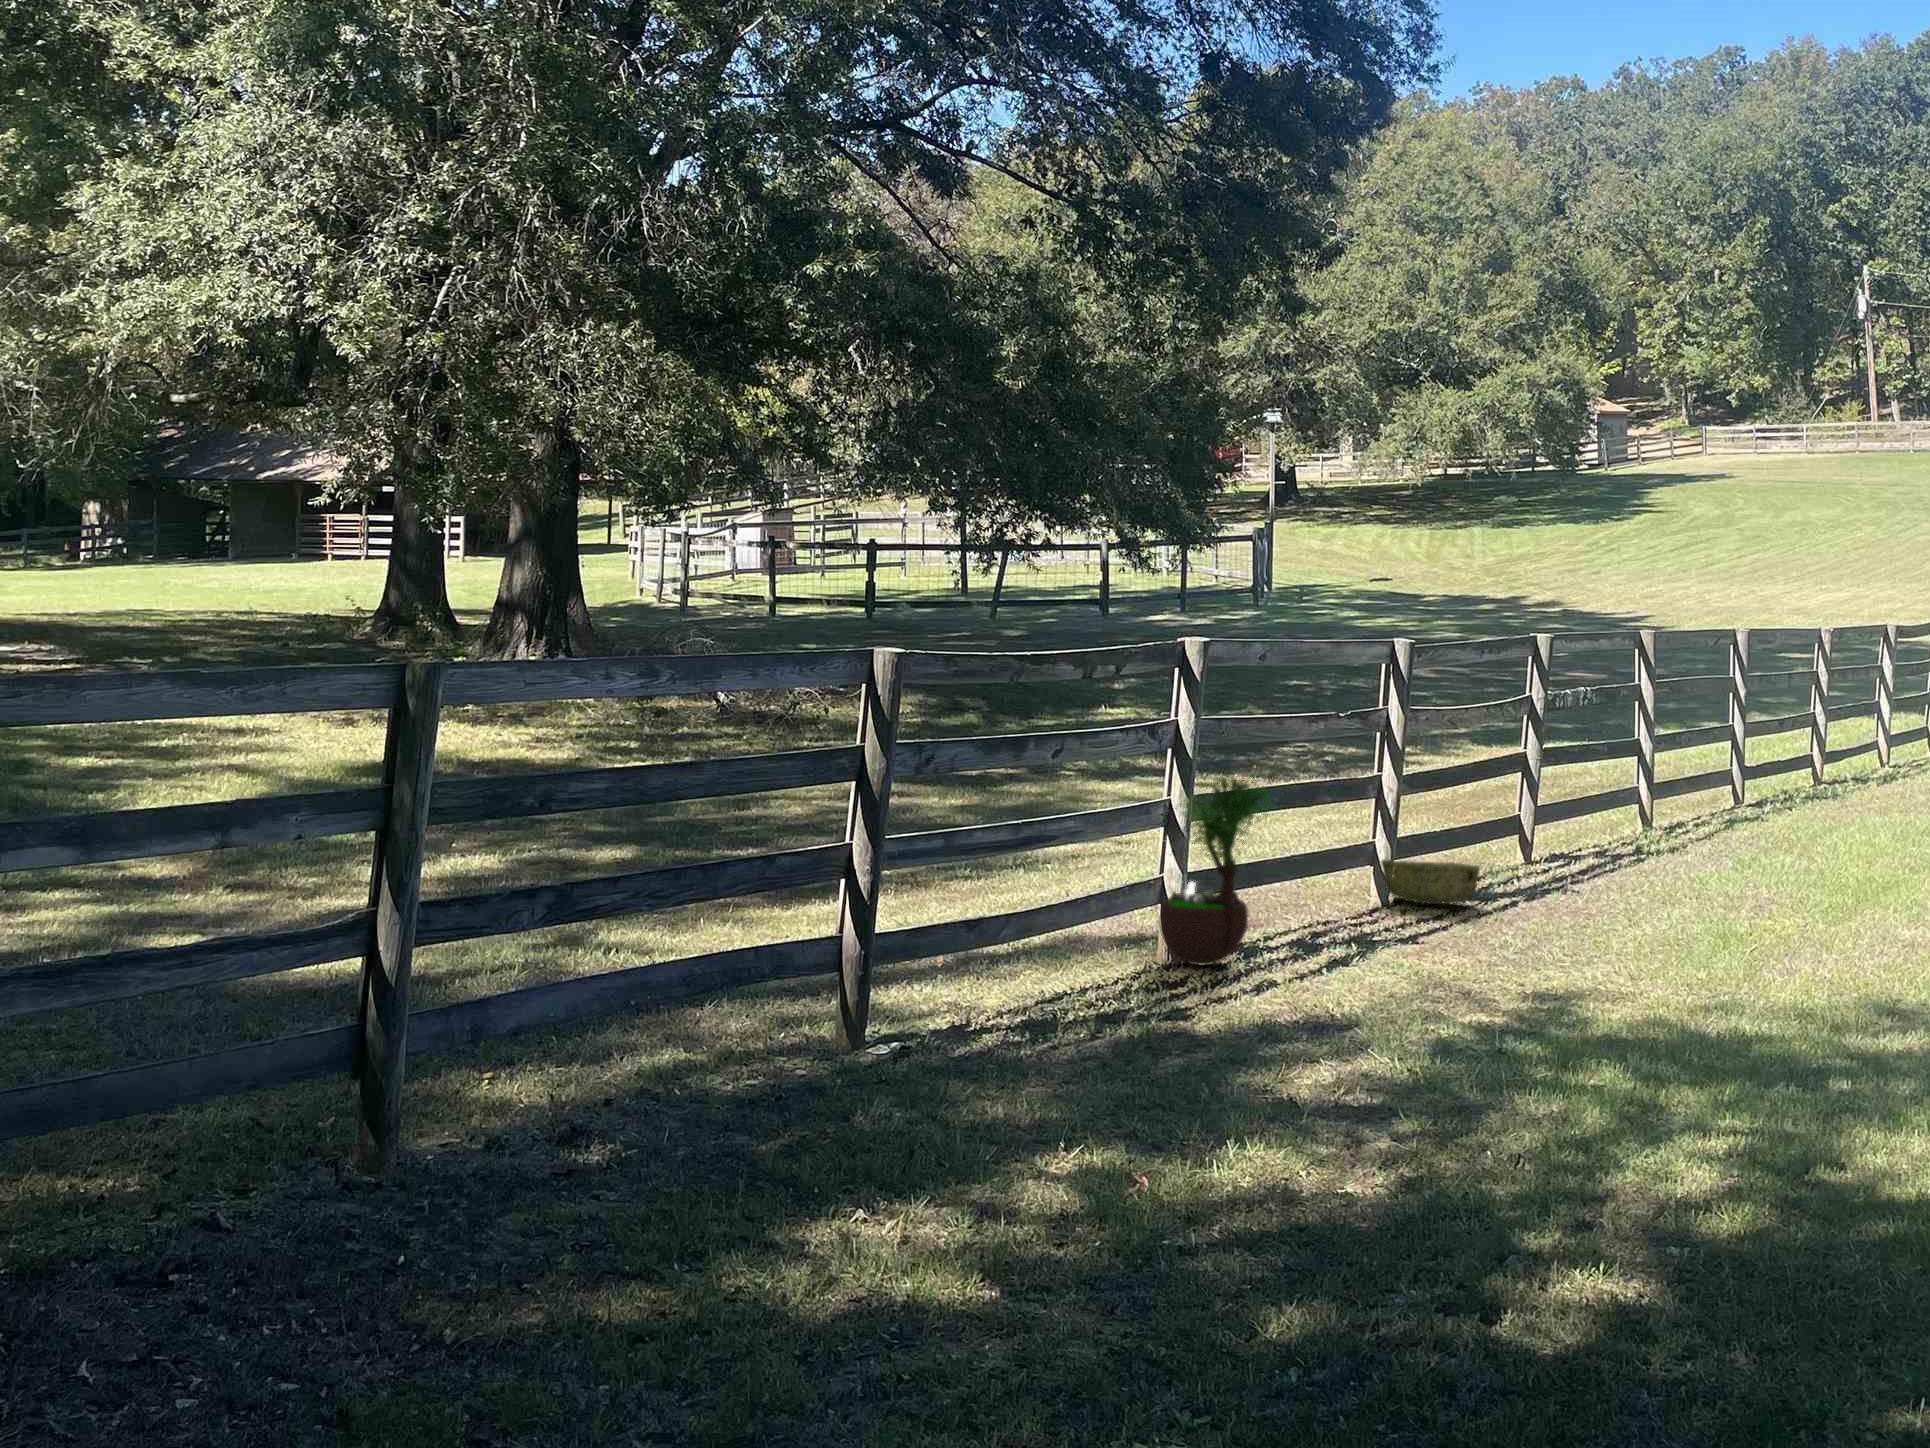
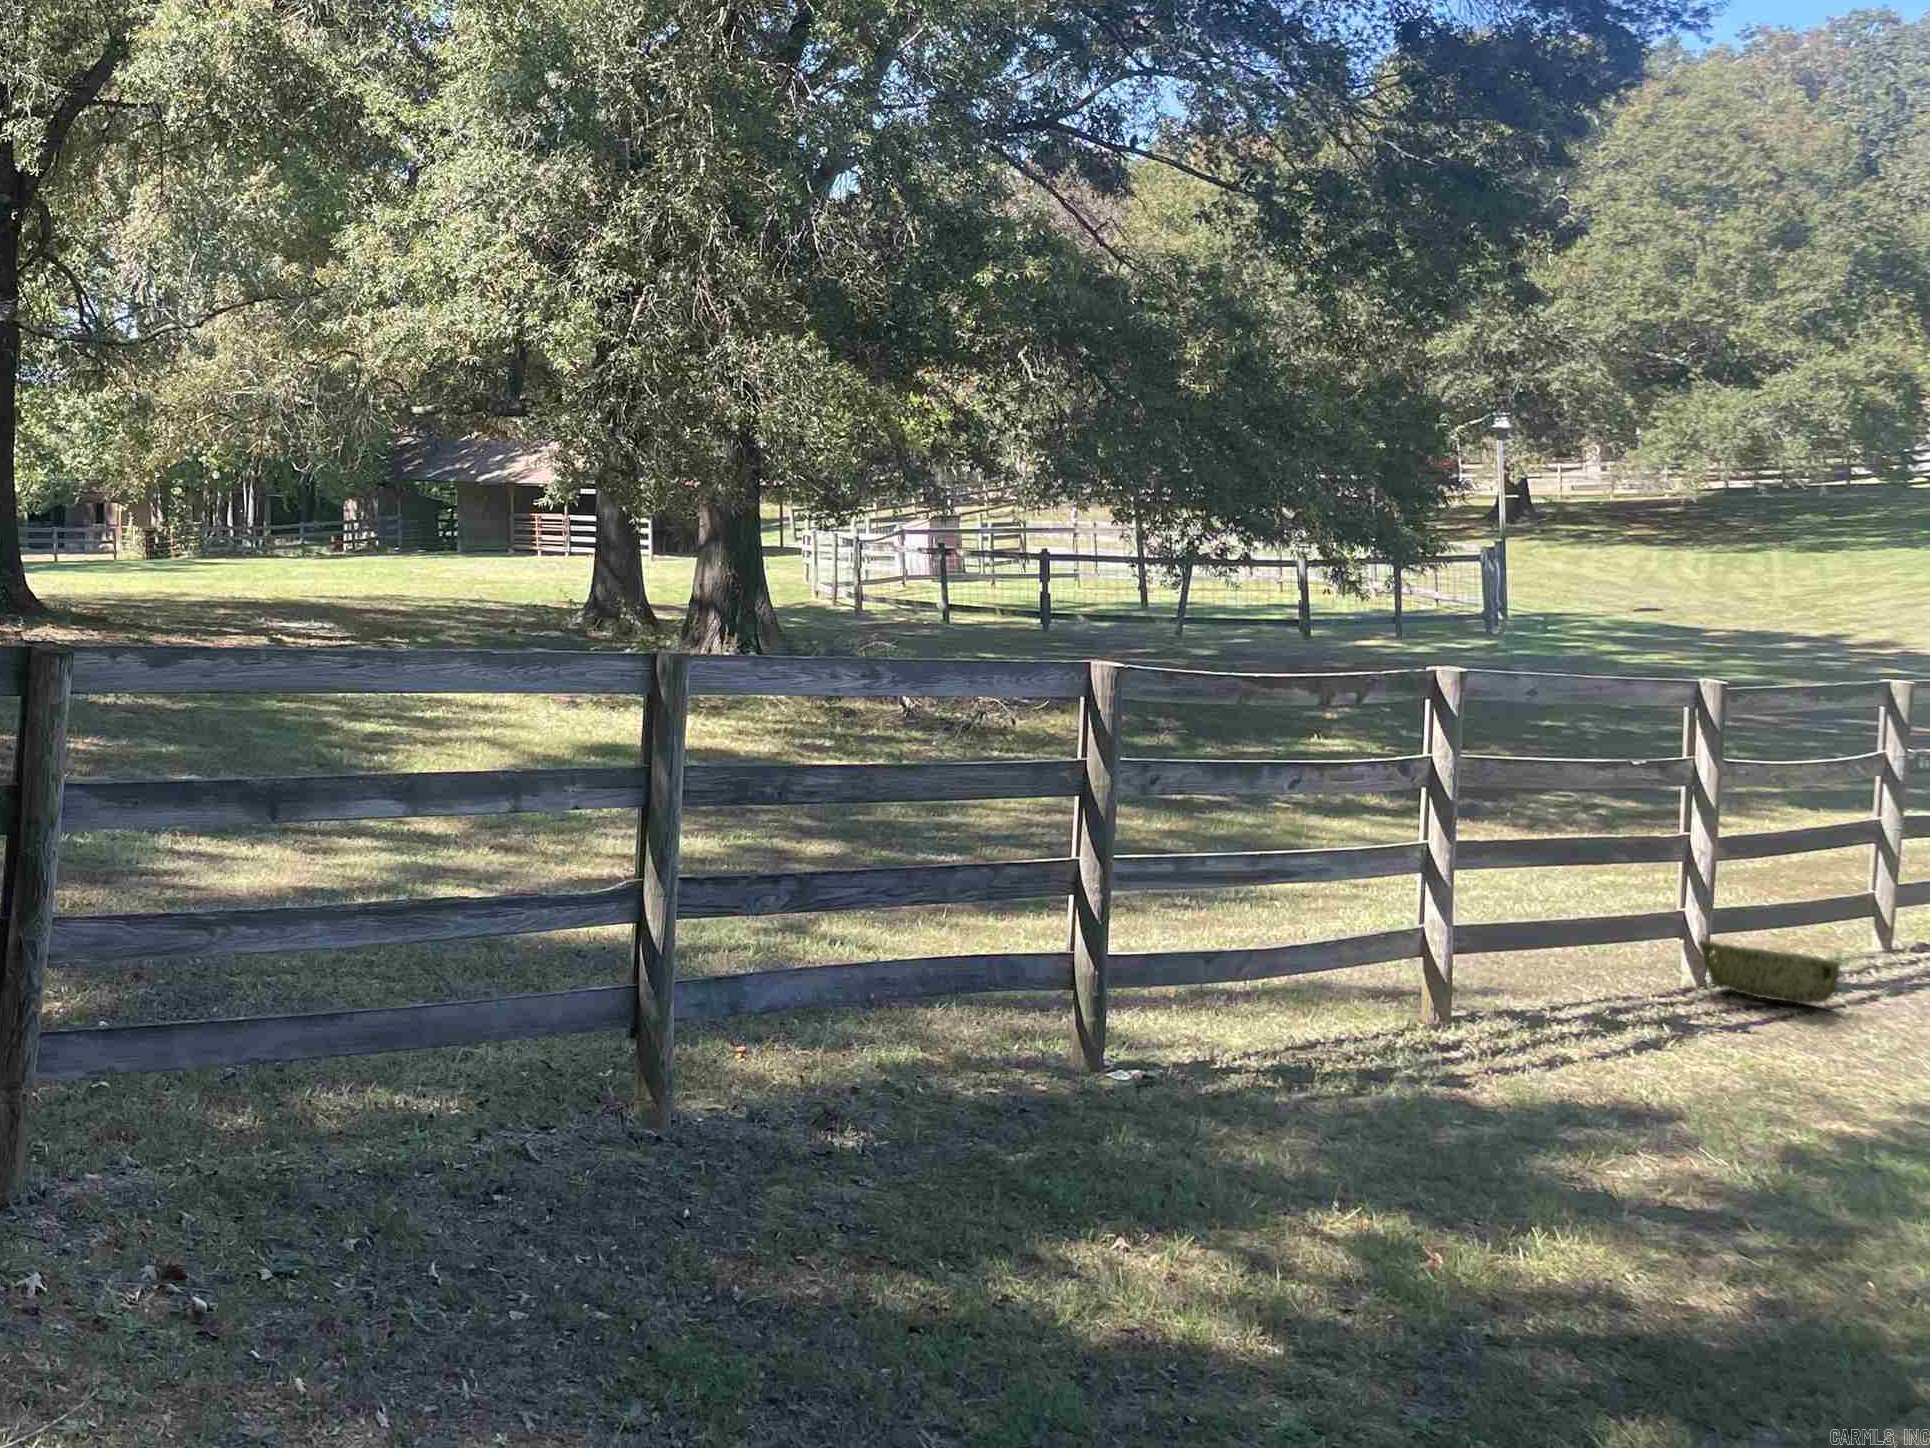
potted tree: present [1159,768,1281,966] -> none [1419,803,1564,1030]

